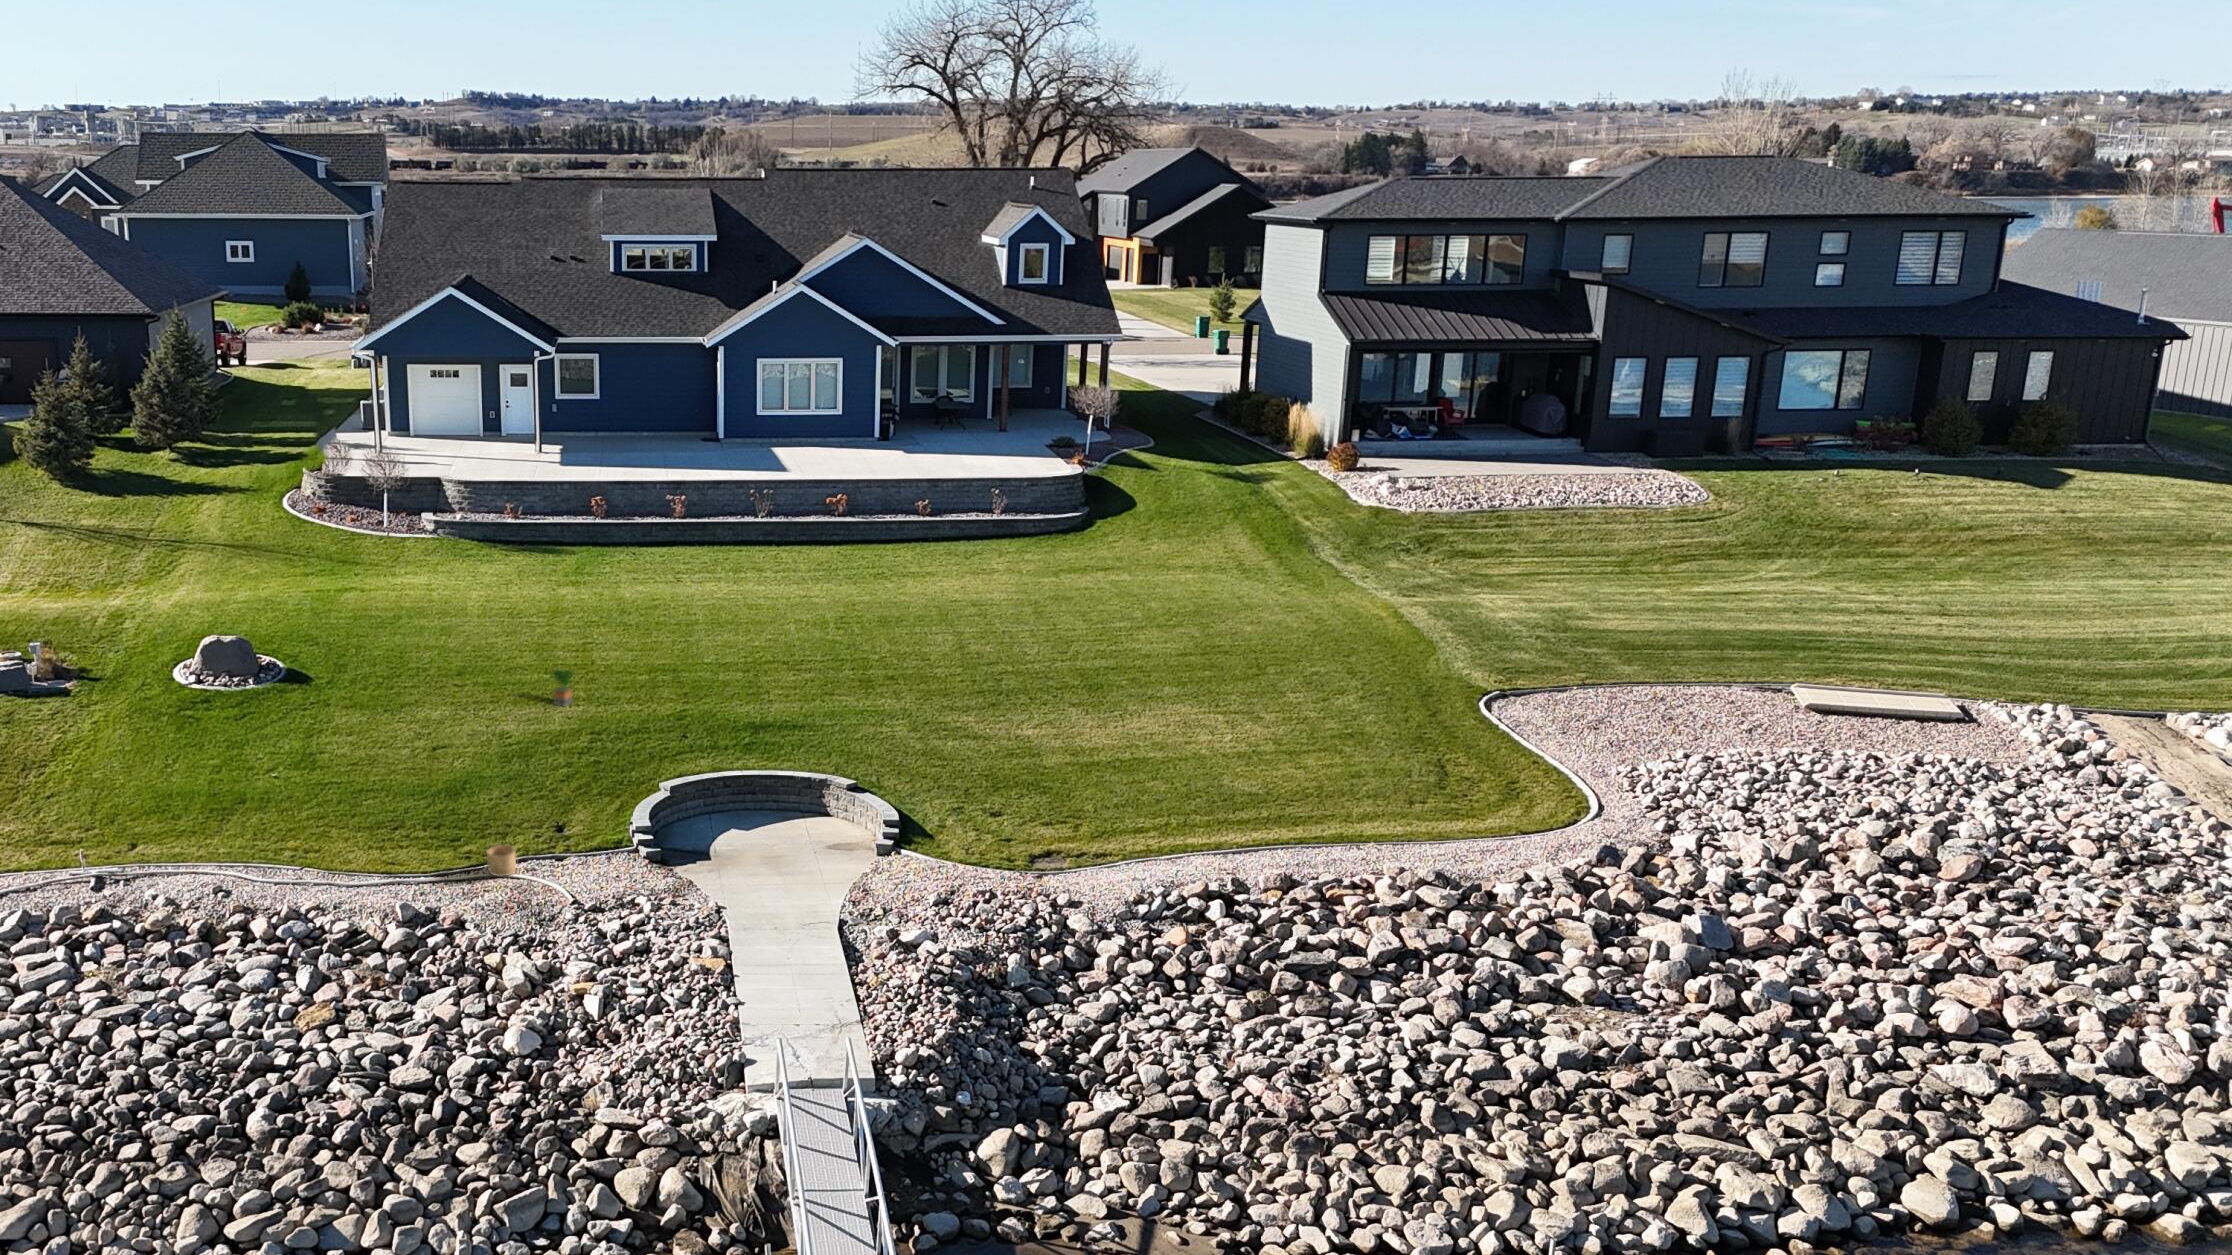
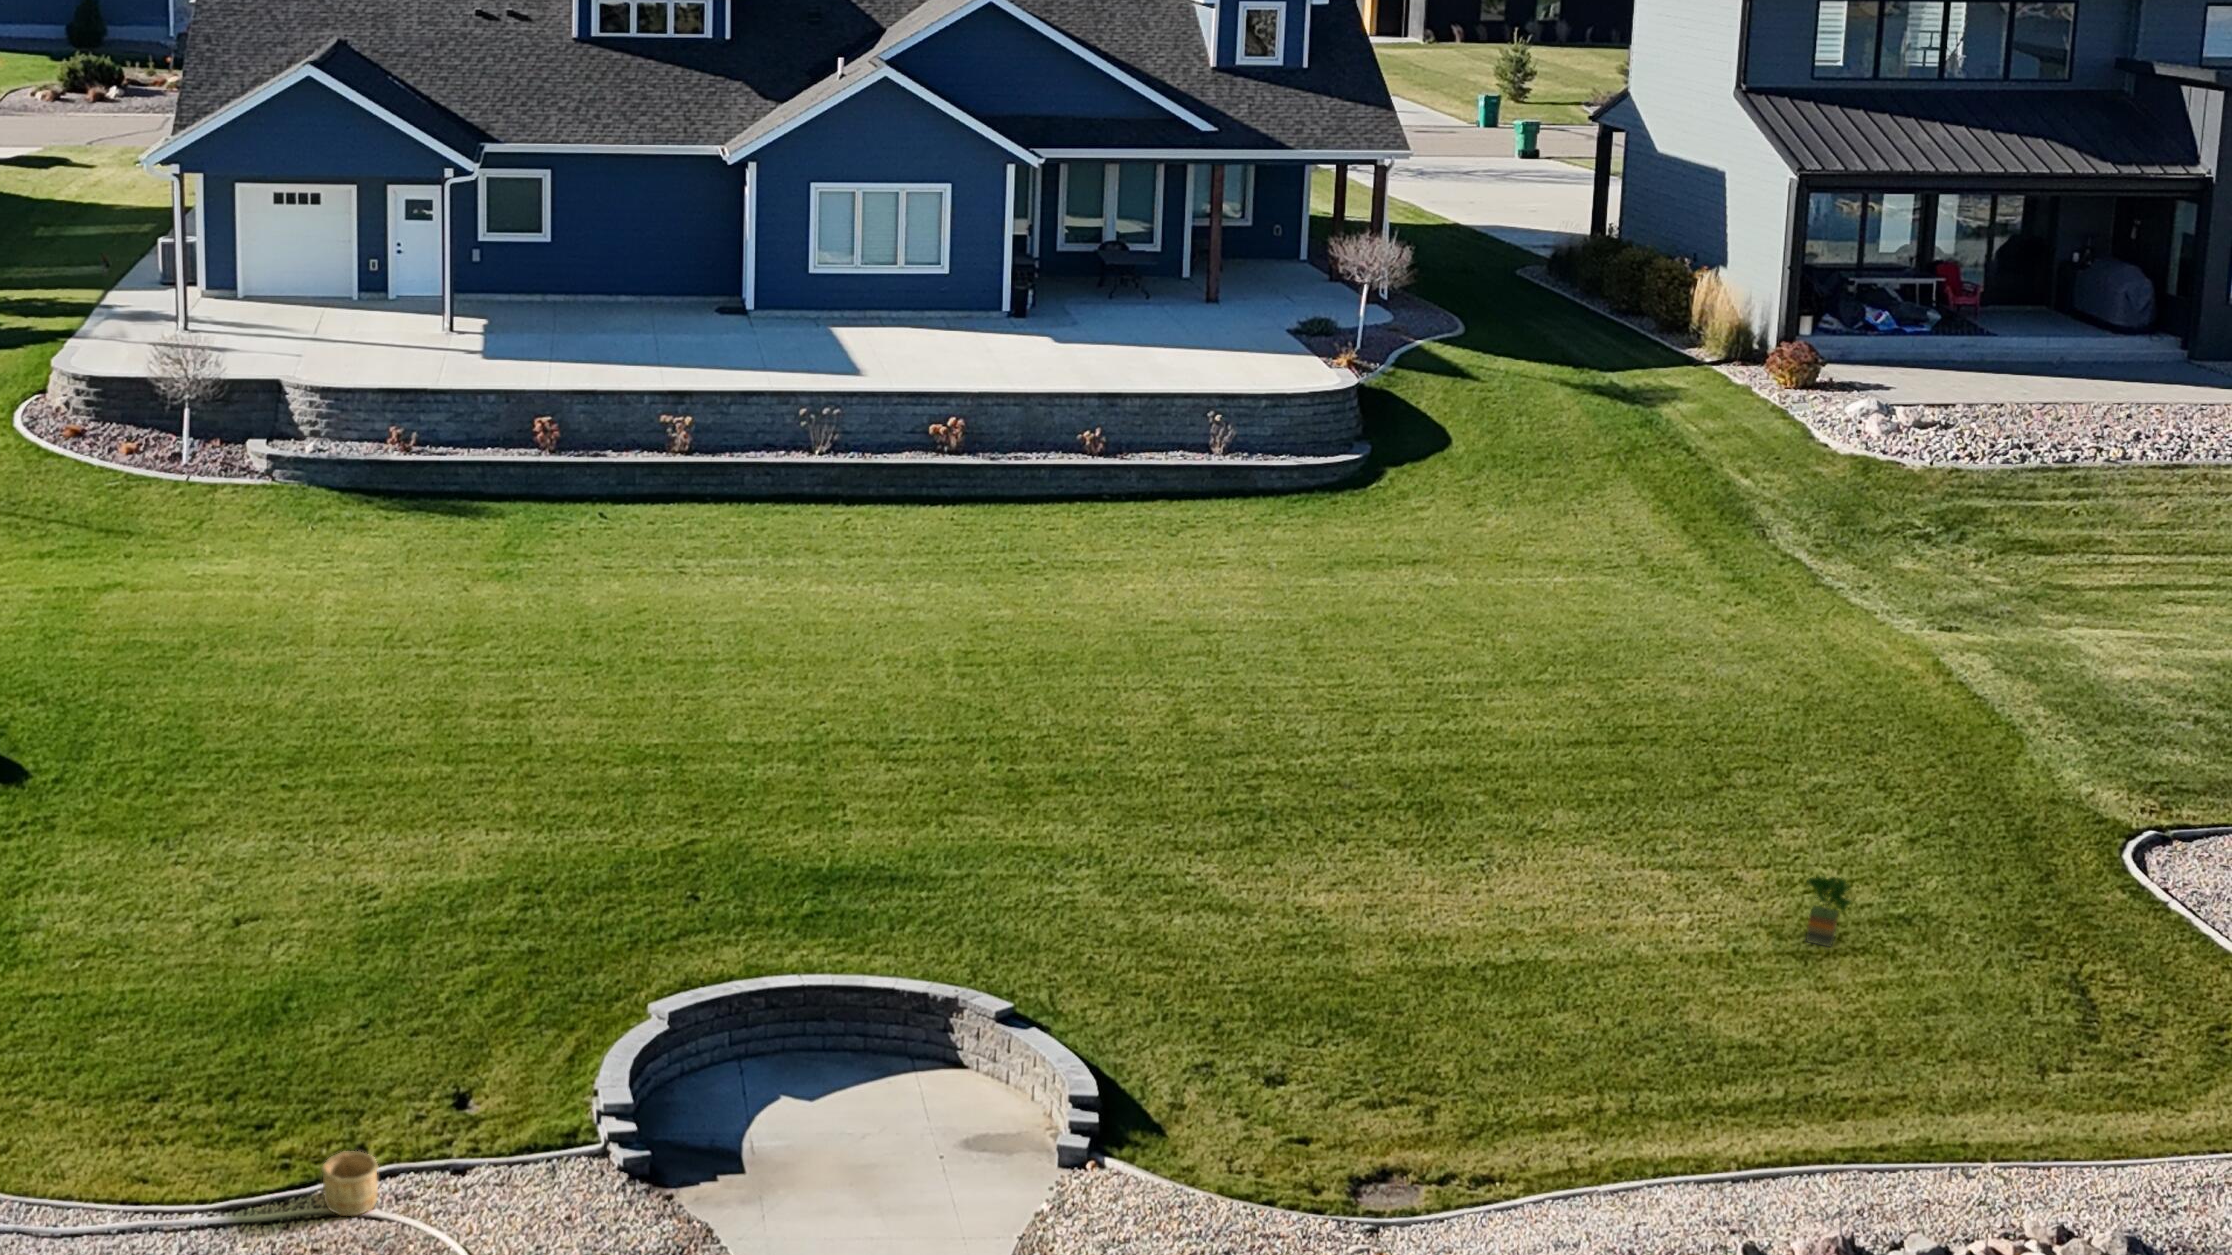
potted tree: present [553,669,575,706] -> present [1806,876,1851,947]

